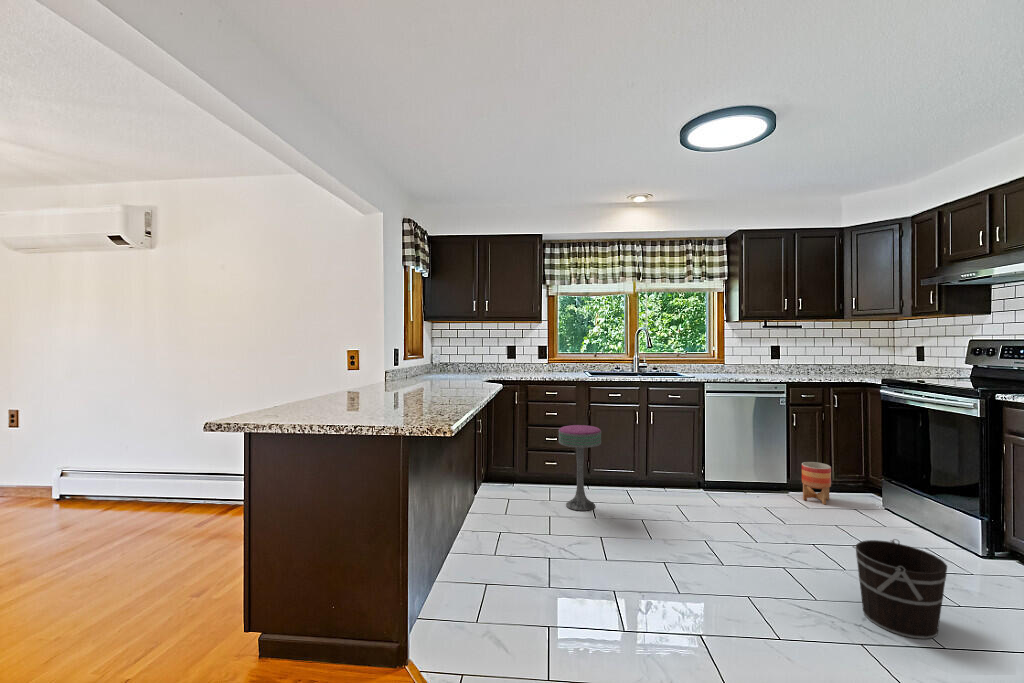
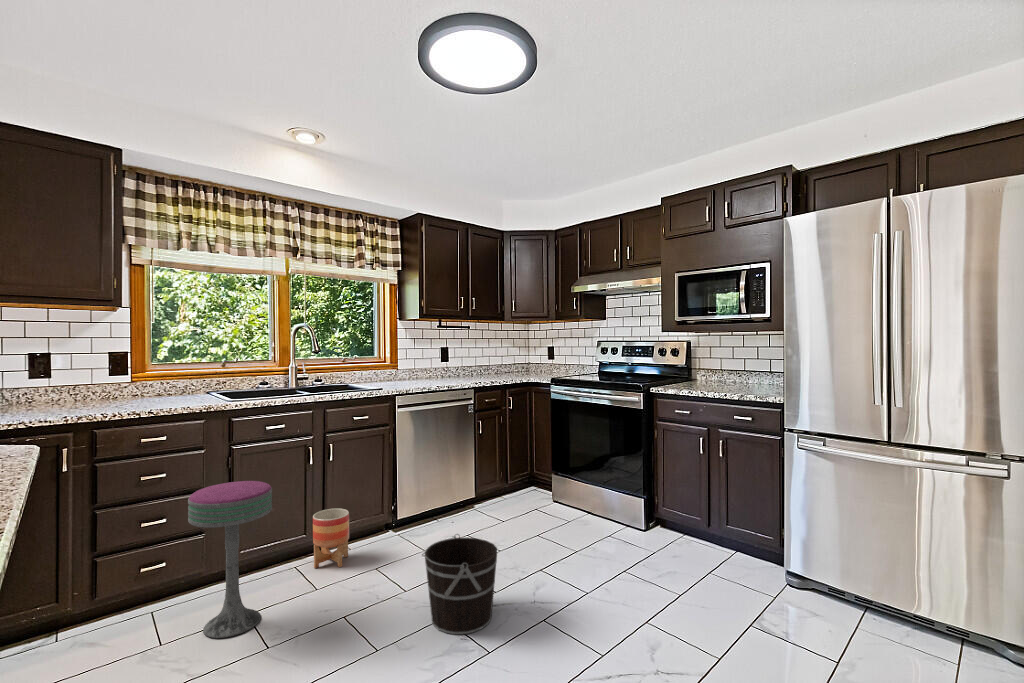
planter: present [802,462,831,504] -> present [313,508,349,568]
bucket: present [852,539,947,639] -> present [422,534,497,634]

